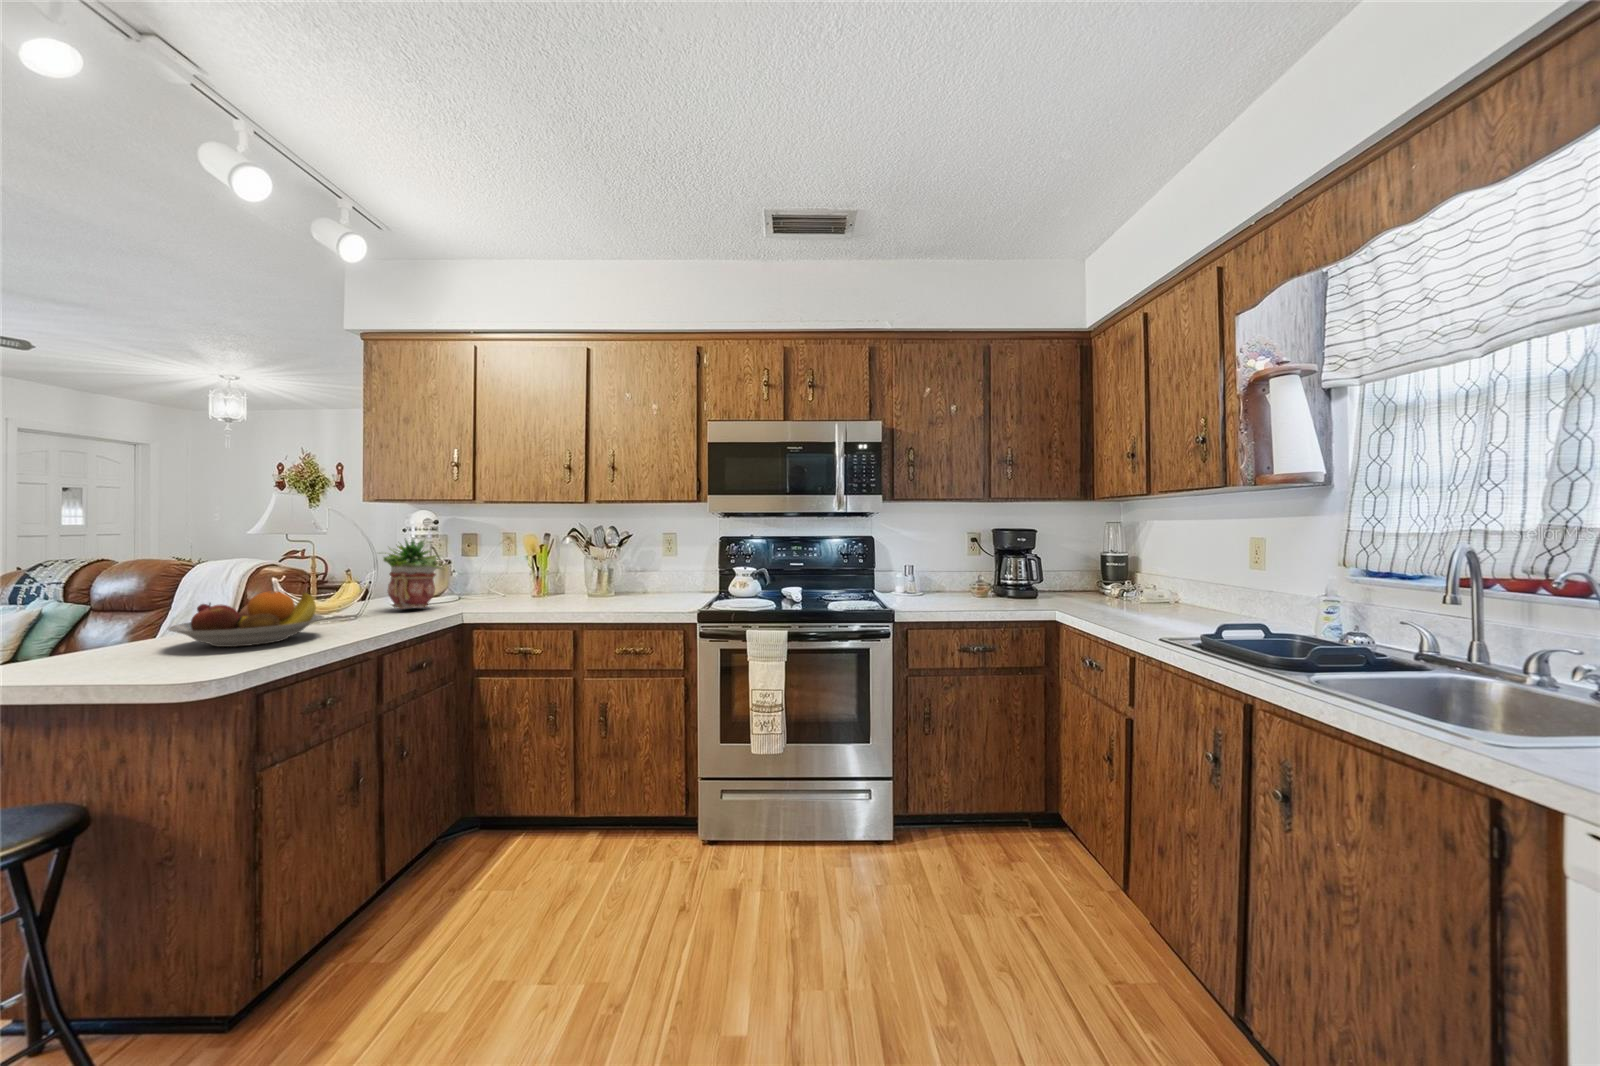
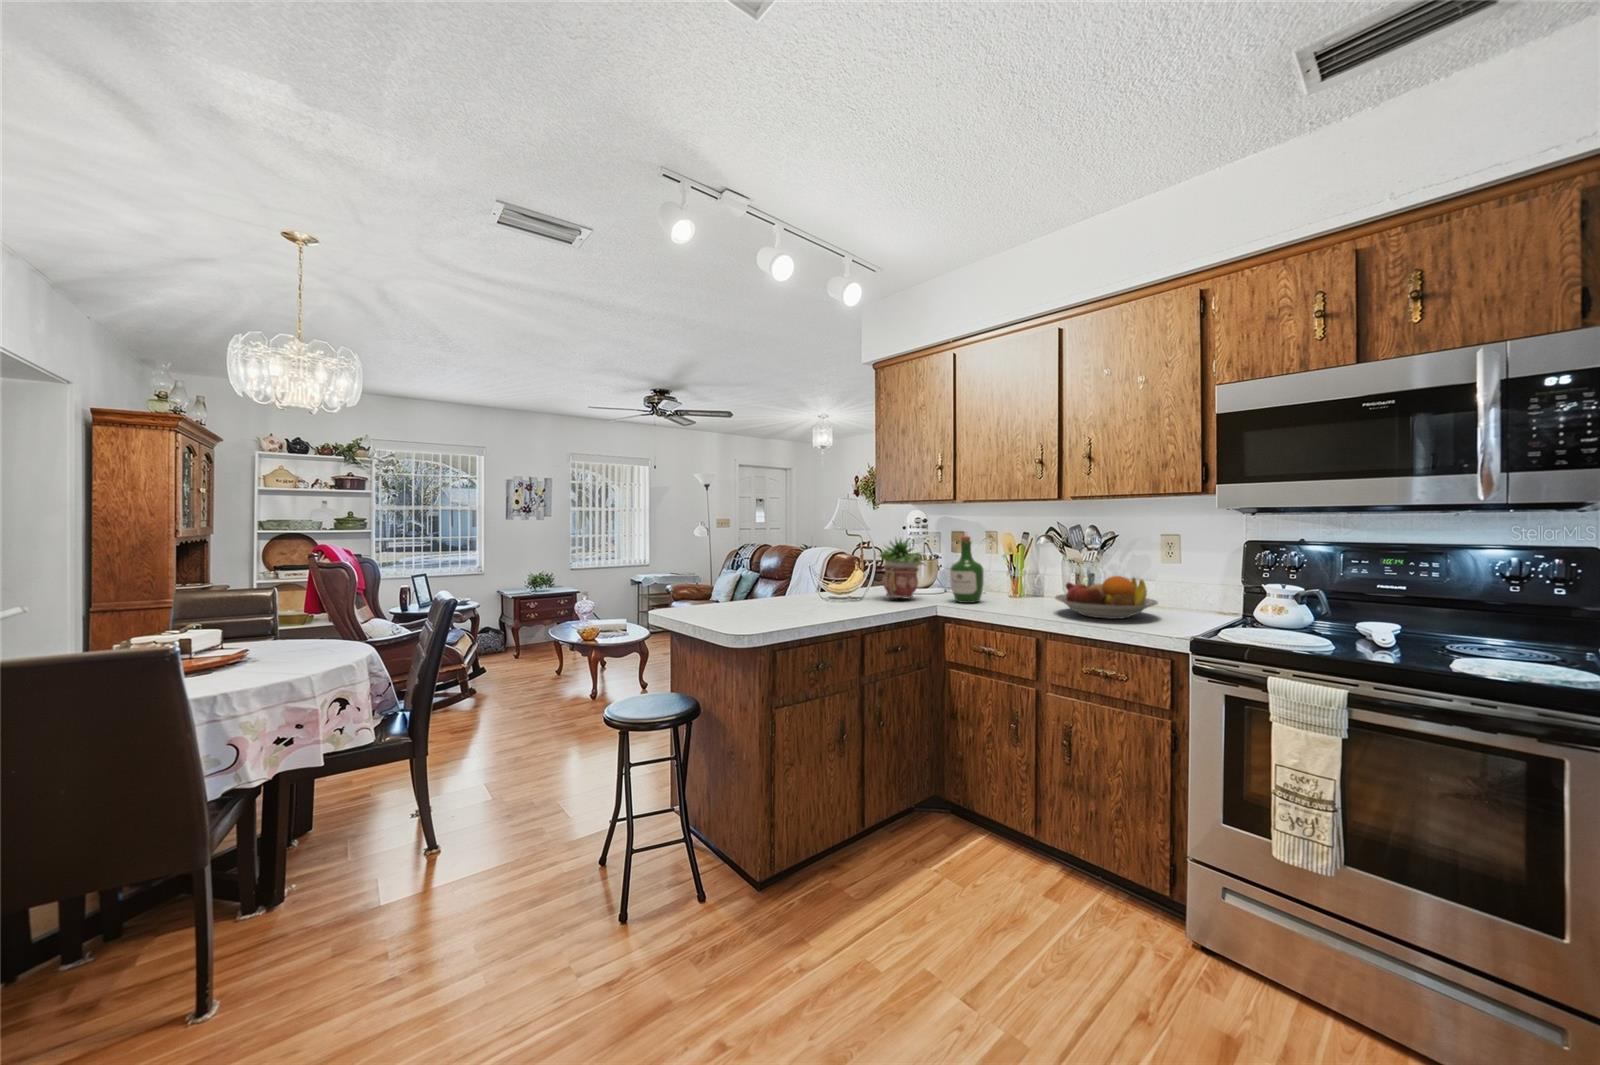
wine bottle: none [475,536,513,606] -> present [950,536,984,603]
fruit bowl: present [168,591,323,647] -> present [1055,576,1158,619]

